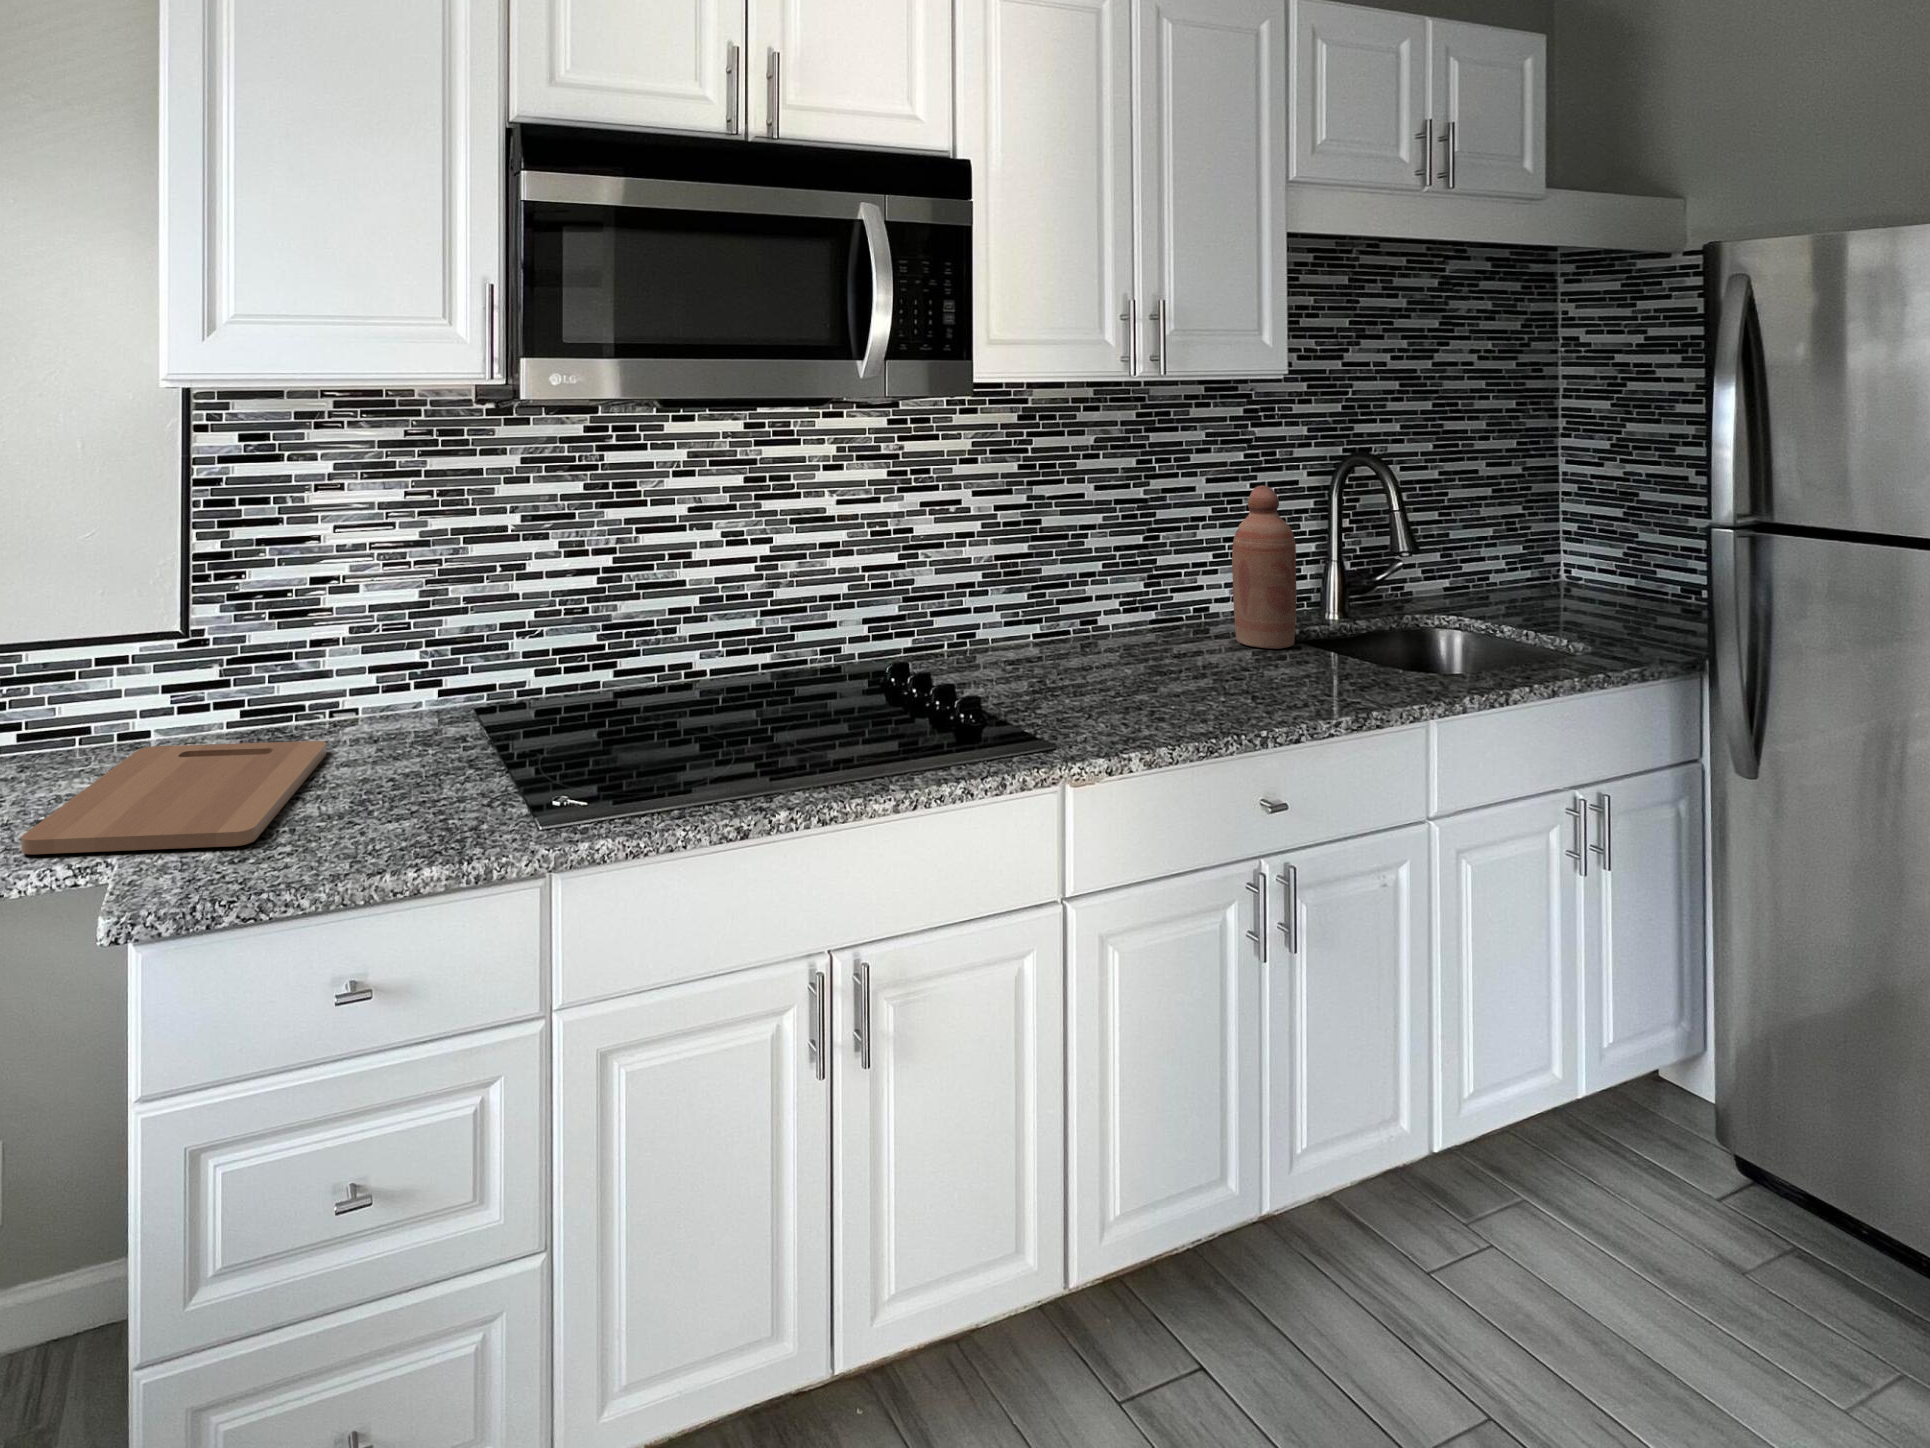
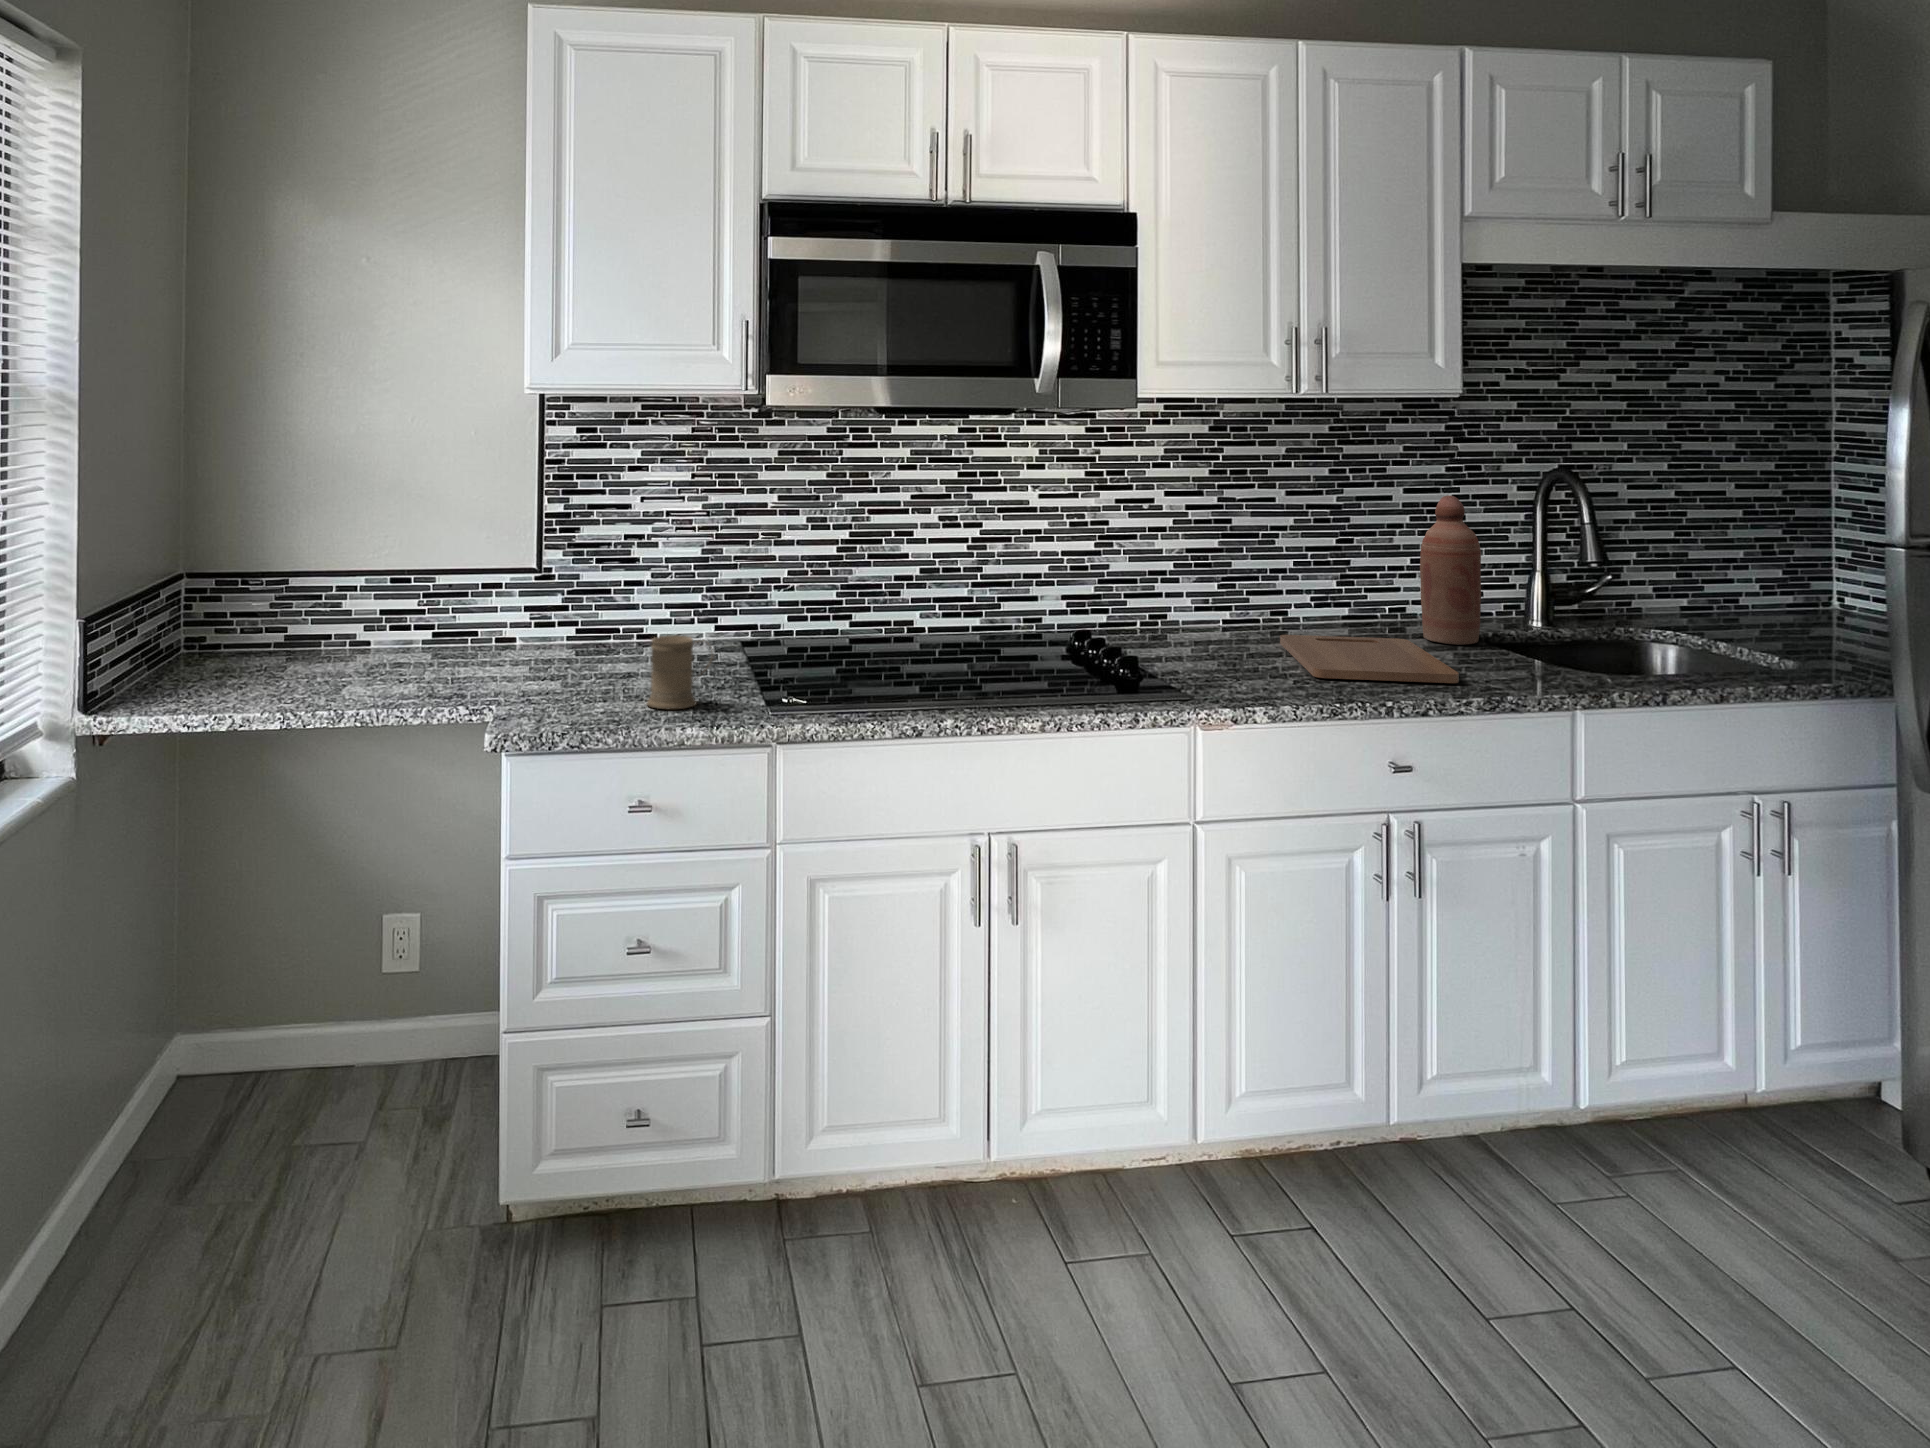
mug: none [366,733,465,848] -> present [647,636,712,709]
cutting board: present [21,741,326,854] -> present [1280,635,1459,683]

